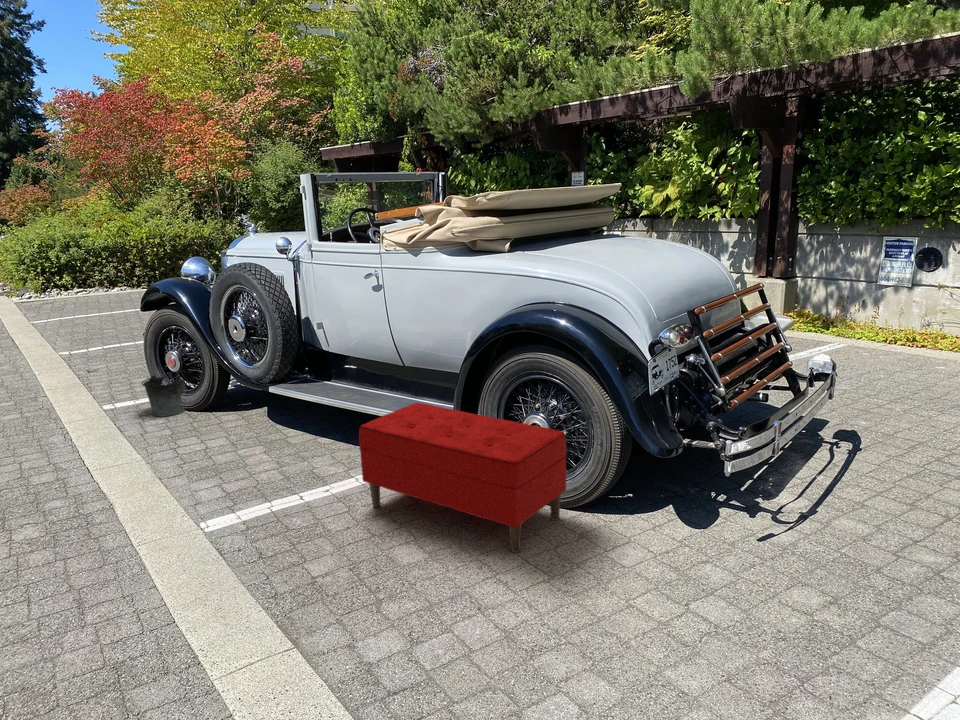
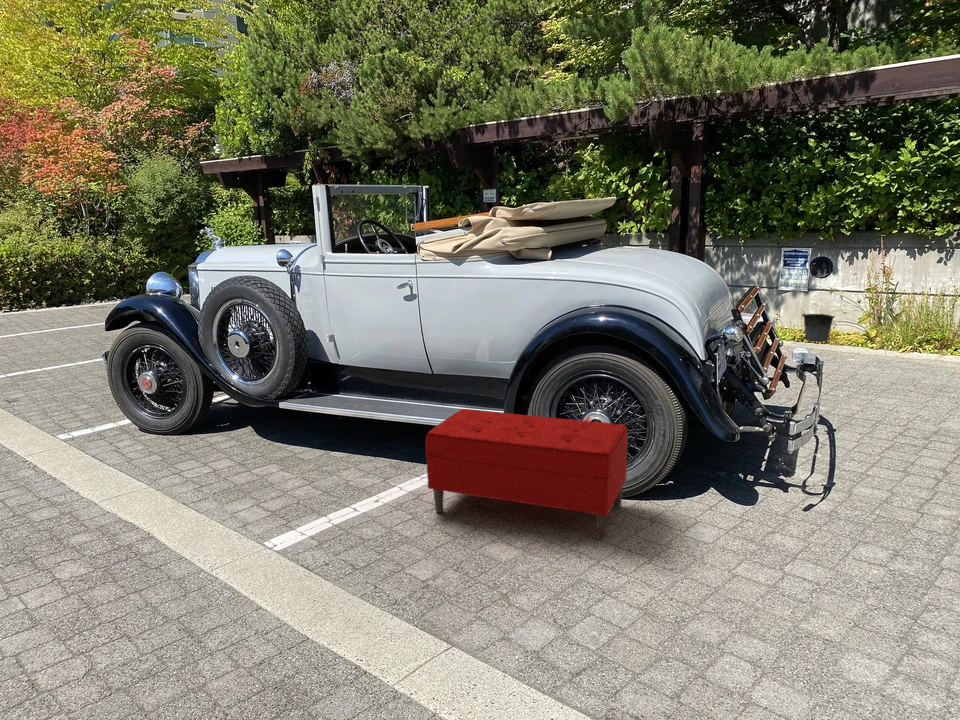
bucket: present [142,376,185,417] -> present [802,313,834,341]

